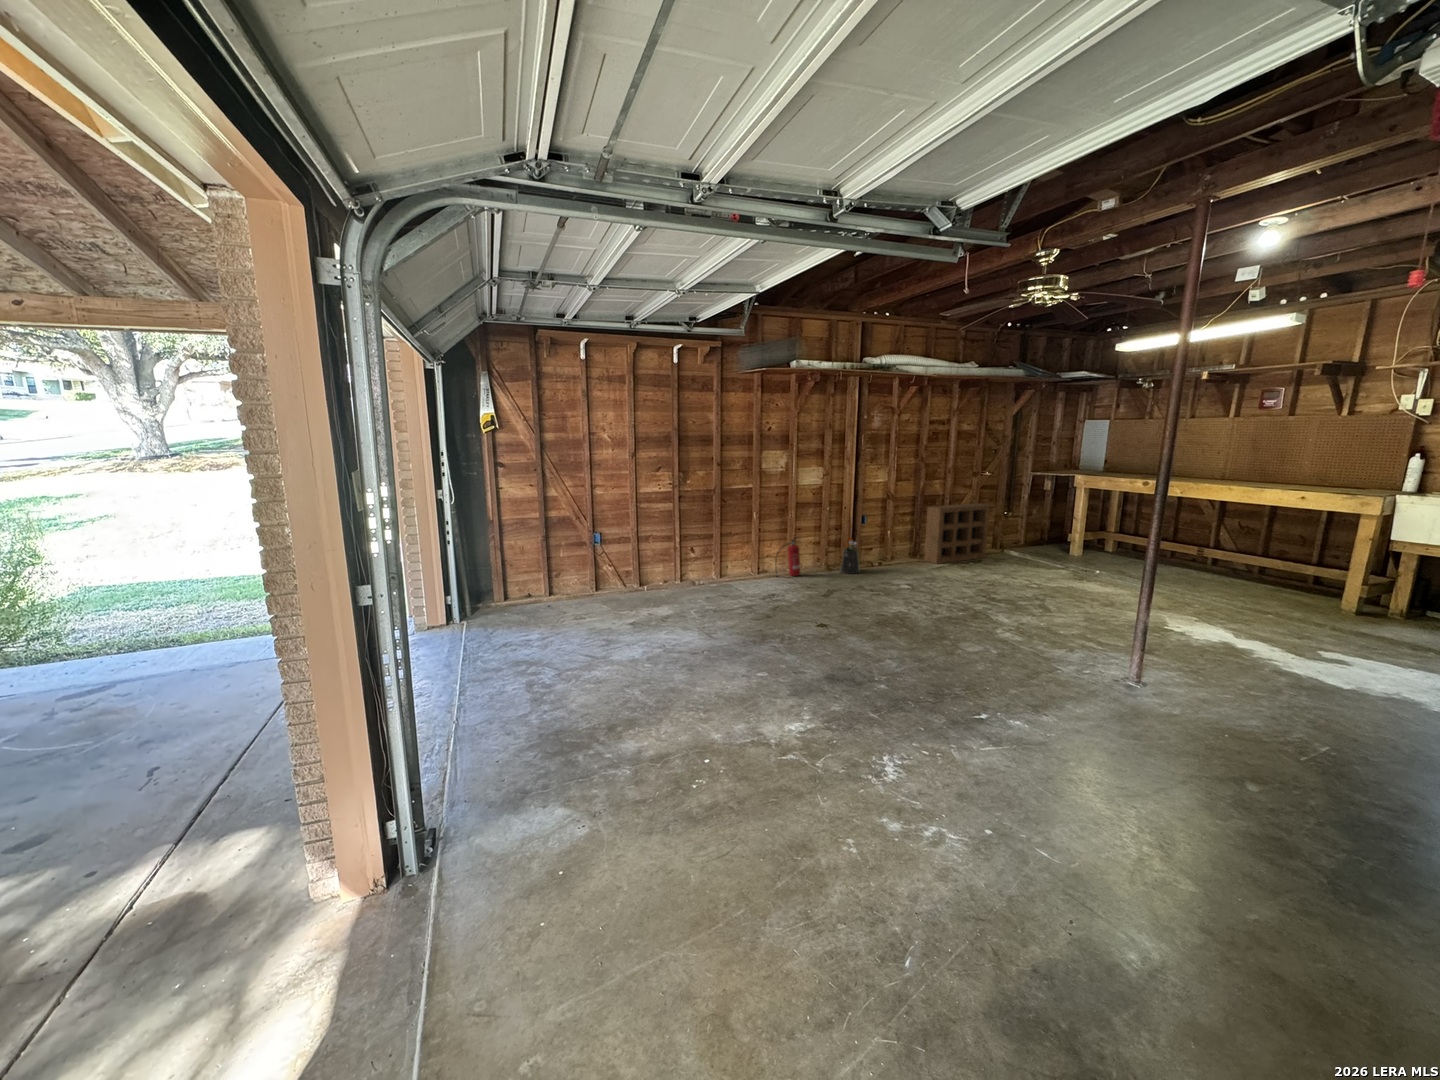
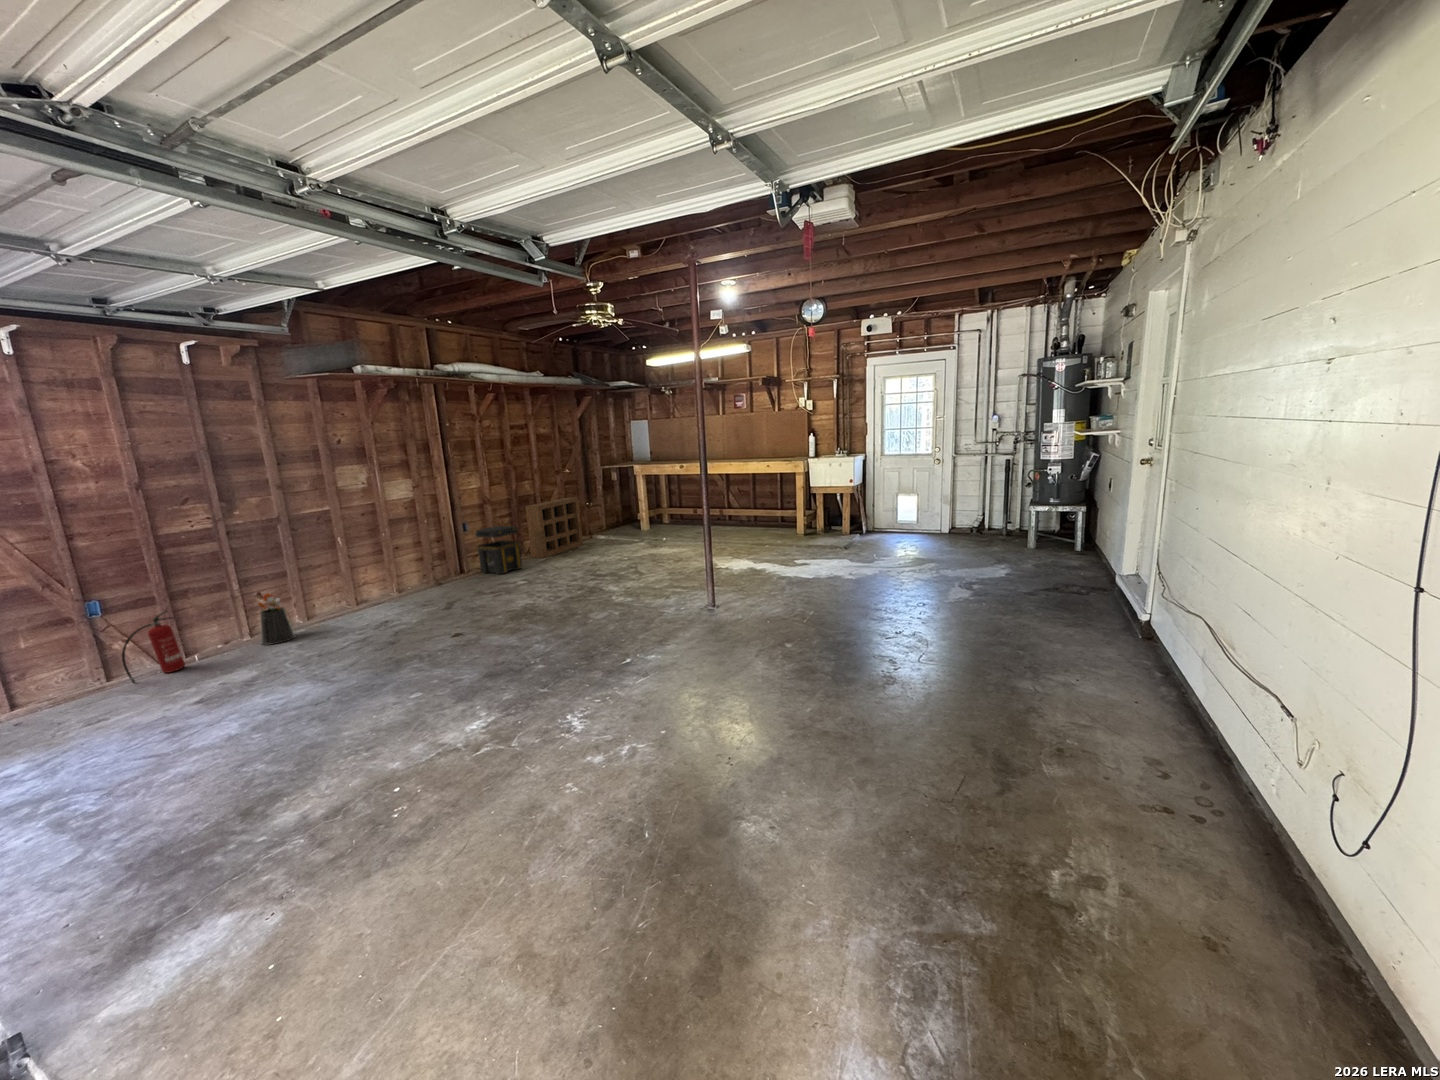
toolbox: none [869,523,913,572] -> present [476,526,522,574]
watering can: present [840,538,860,574] -> present [258,593,295,645]
fire extinguisher: present [776,539,800,576] -> present [122,611,185,683]

